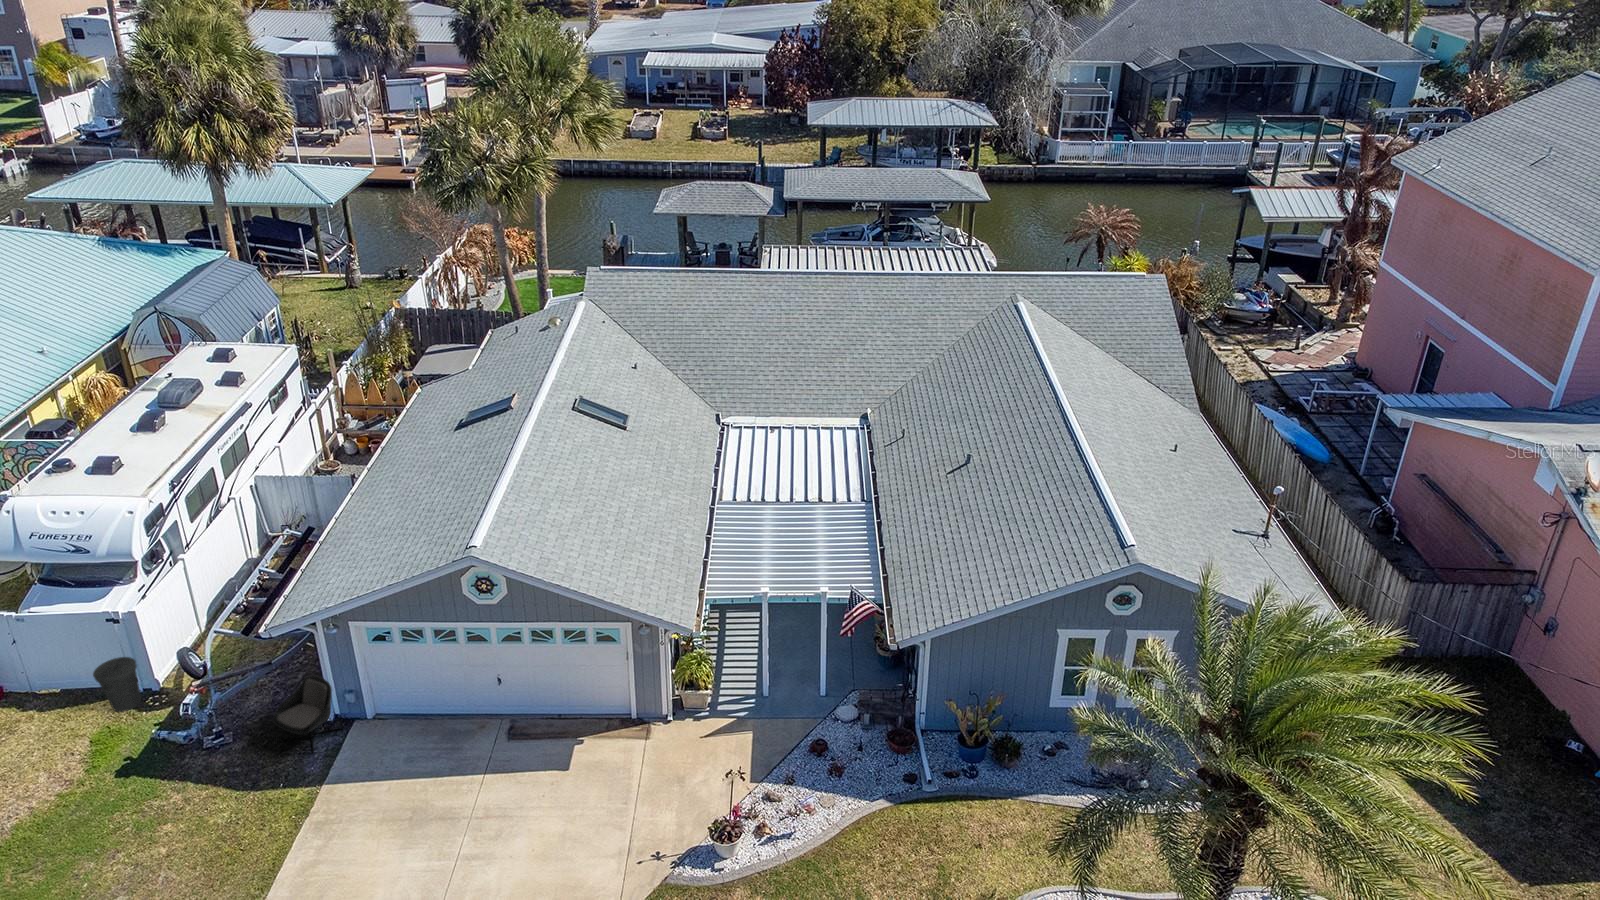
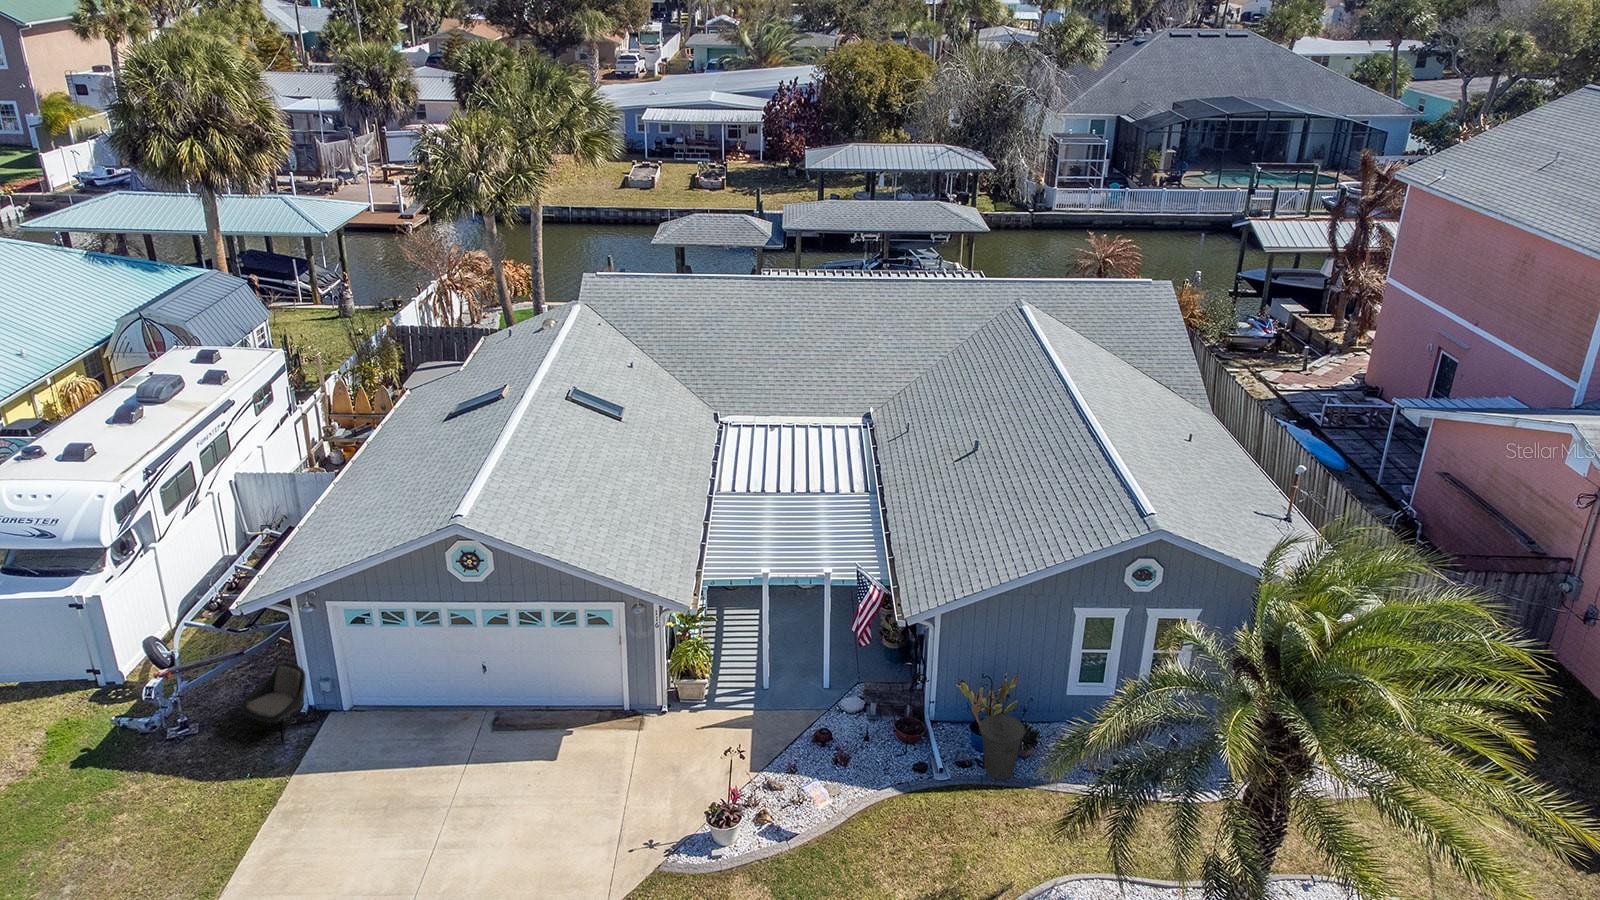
trash can: present [93,657,141,712] -> present [980,715,1025,780]

